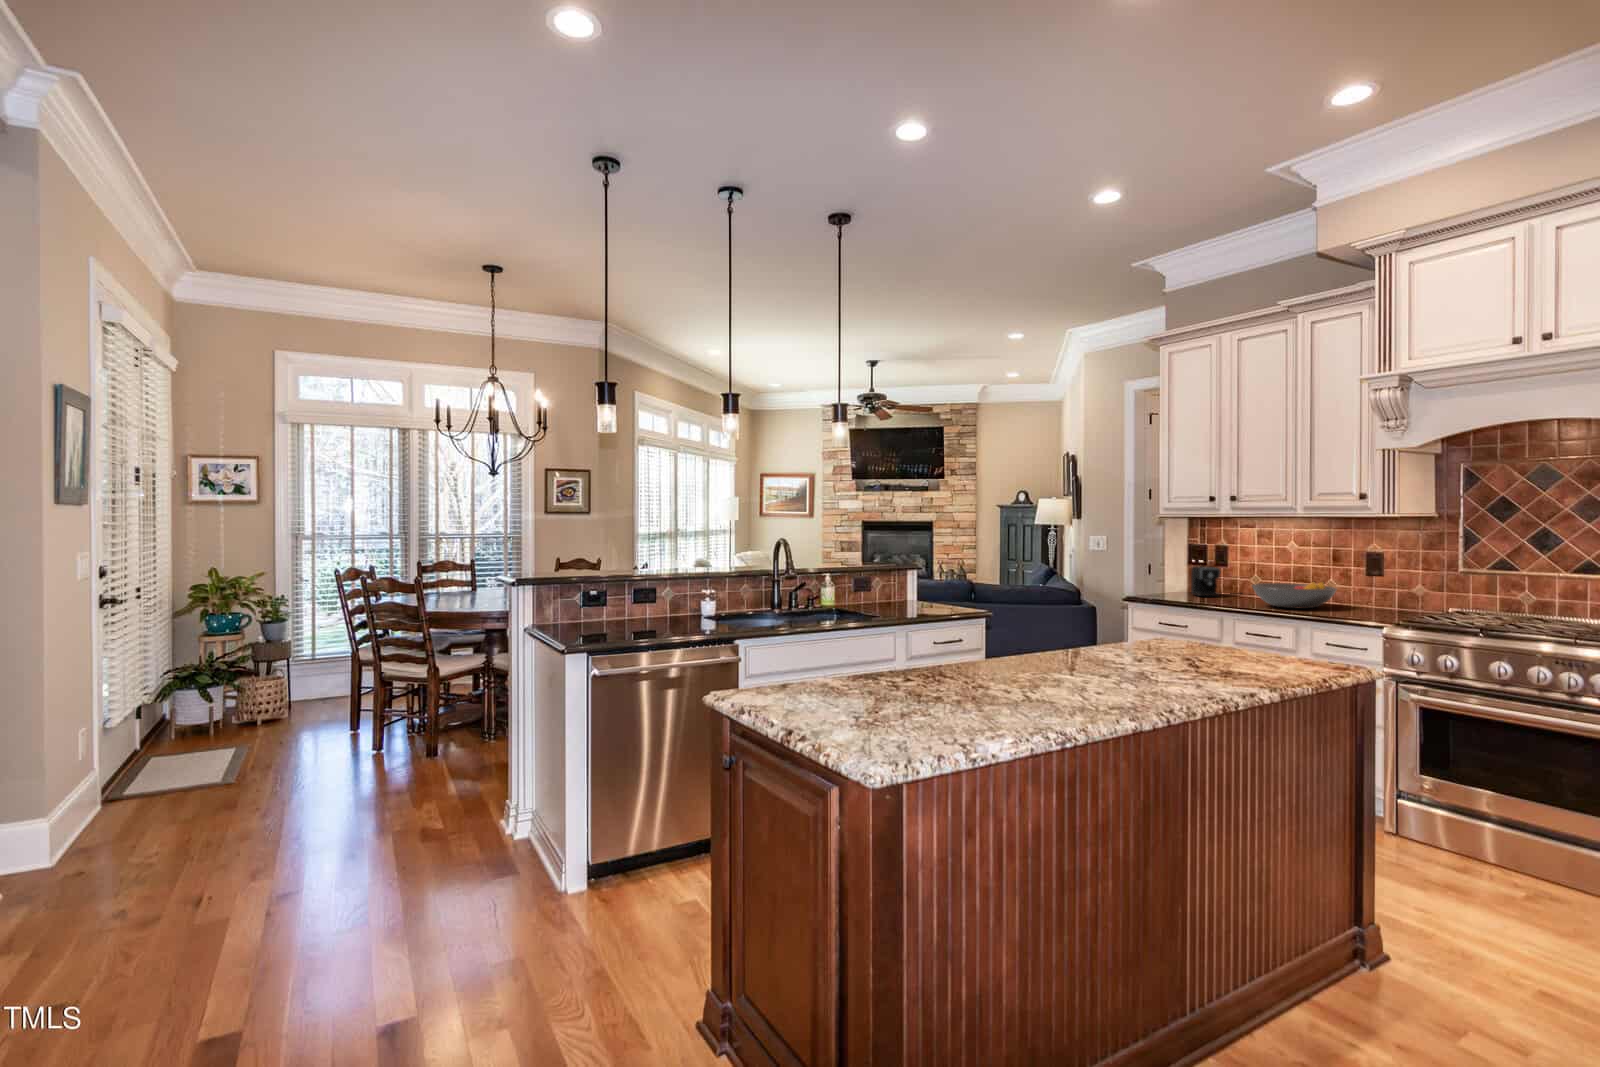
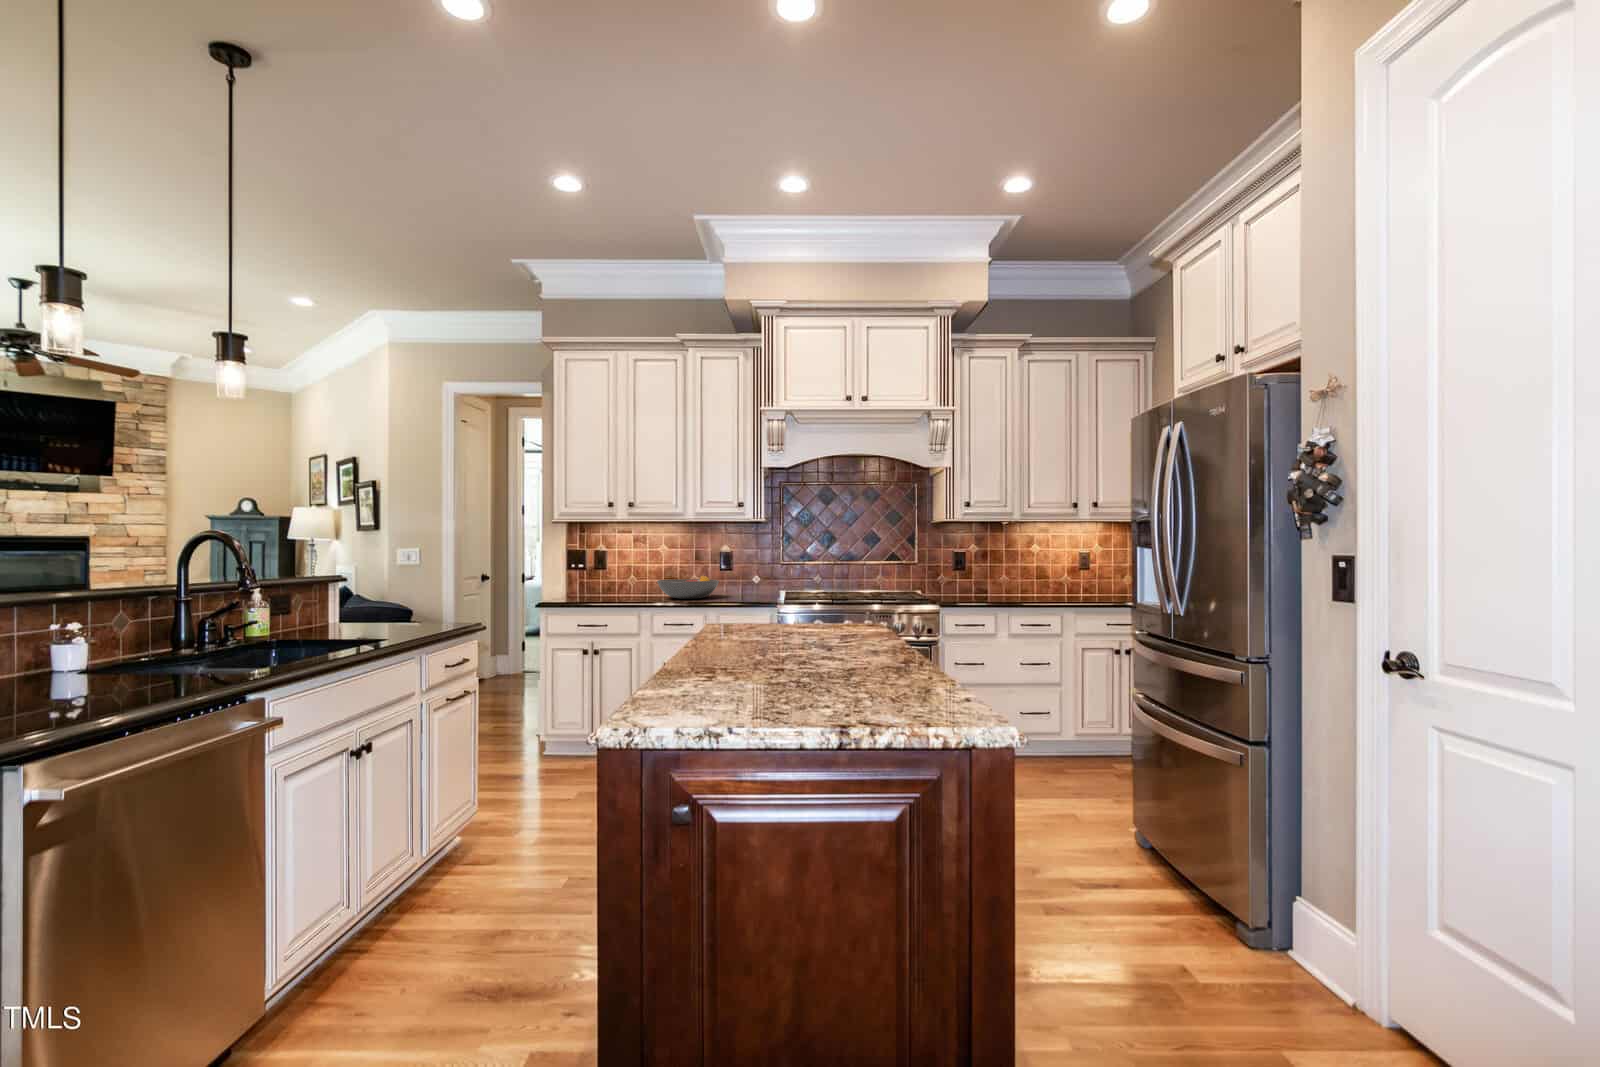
coffee maker: present [1191,566,1221,597] -> none [580,569,617,597]

